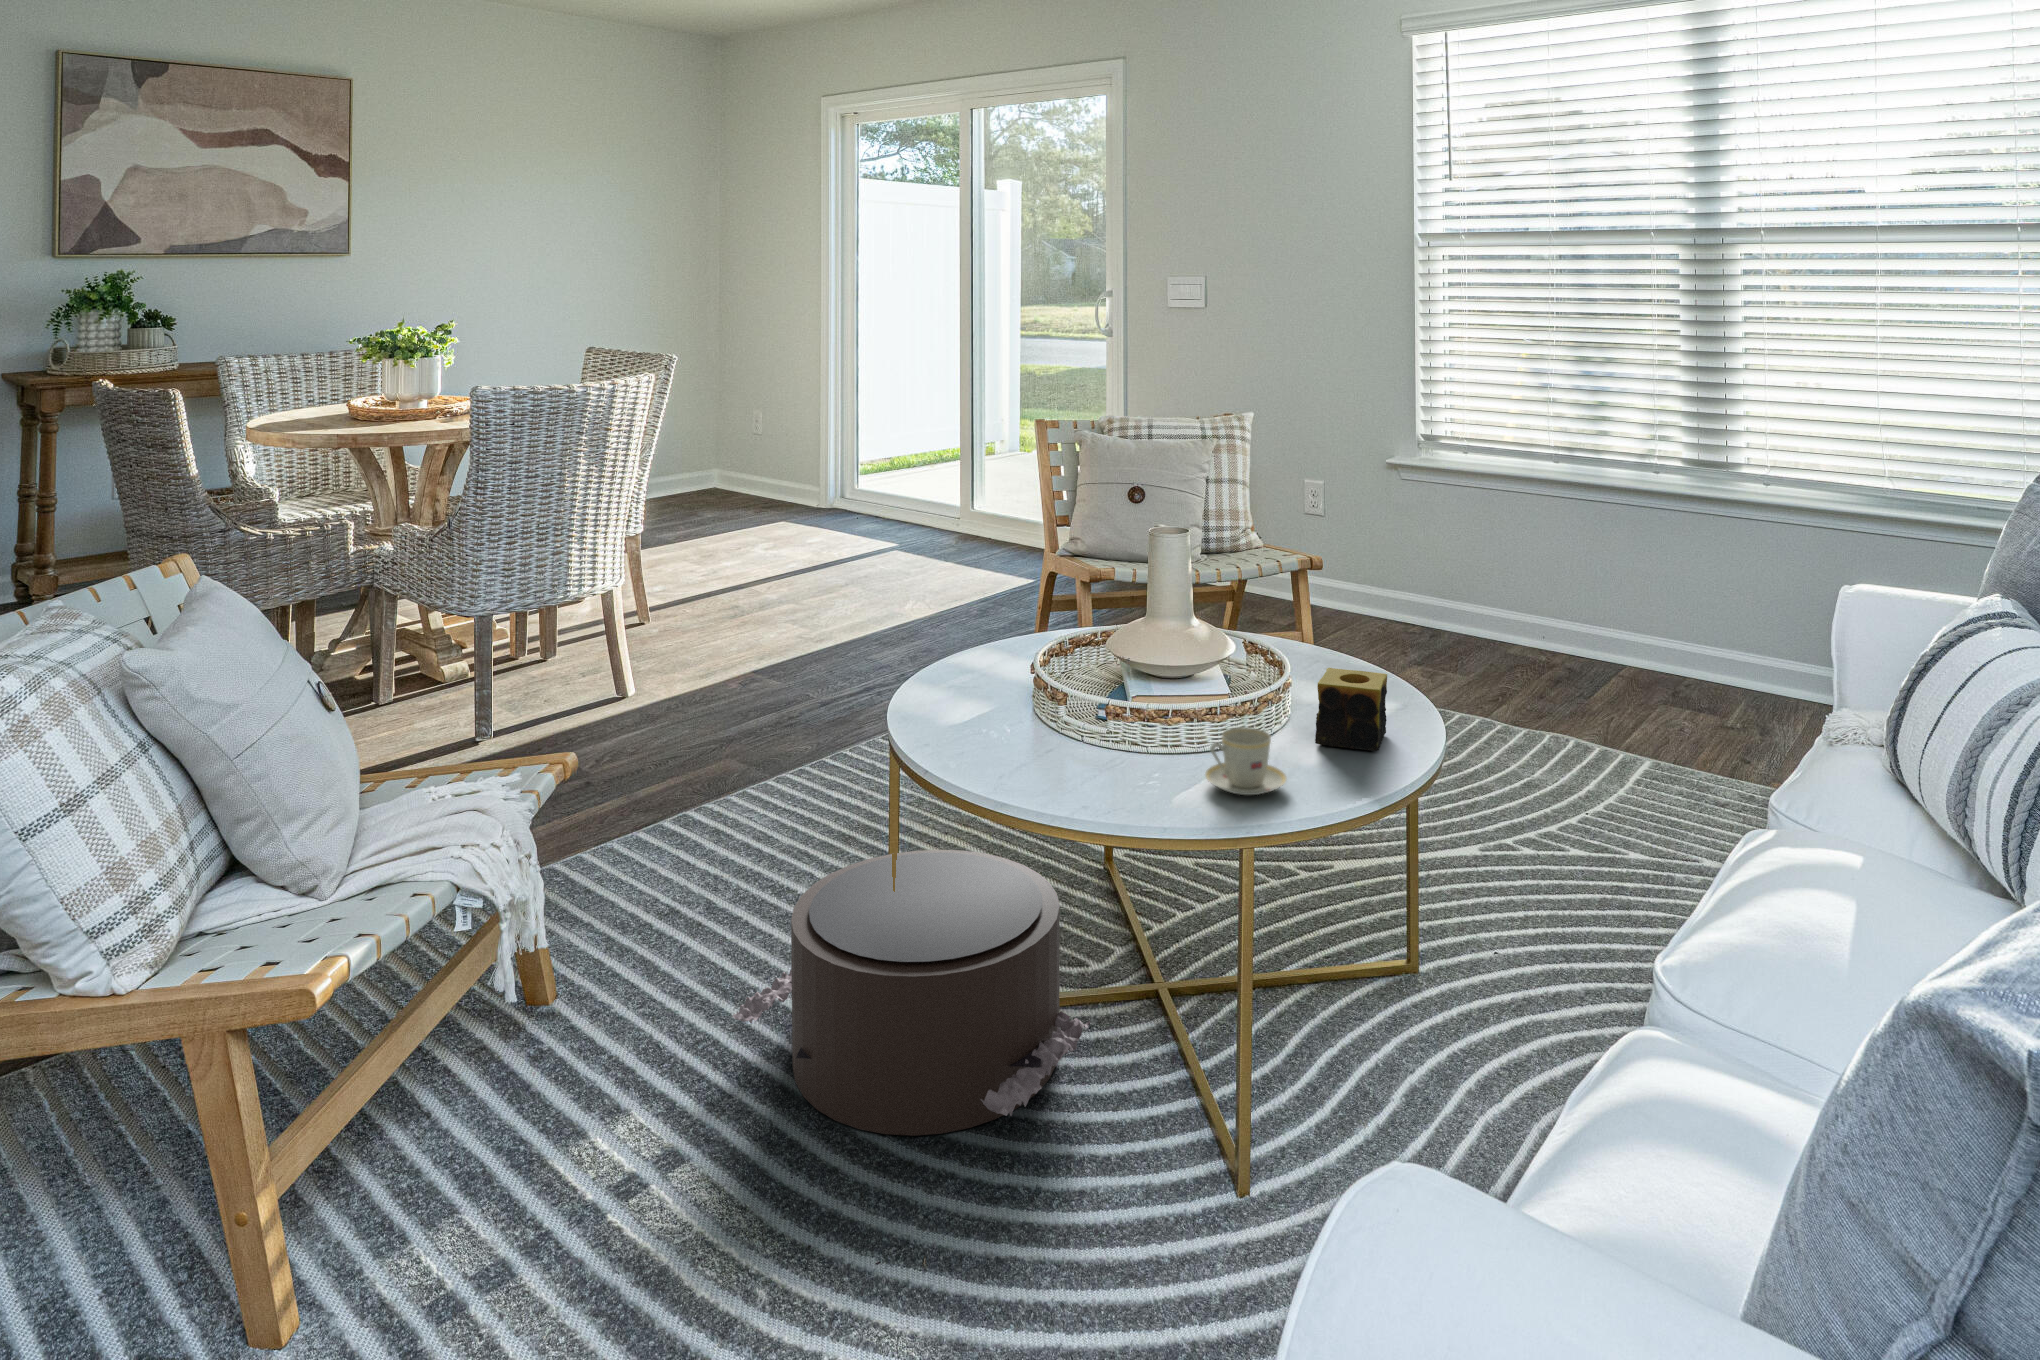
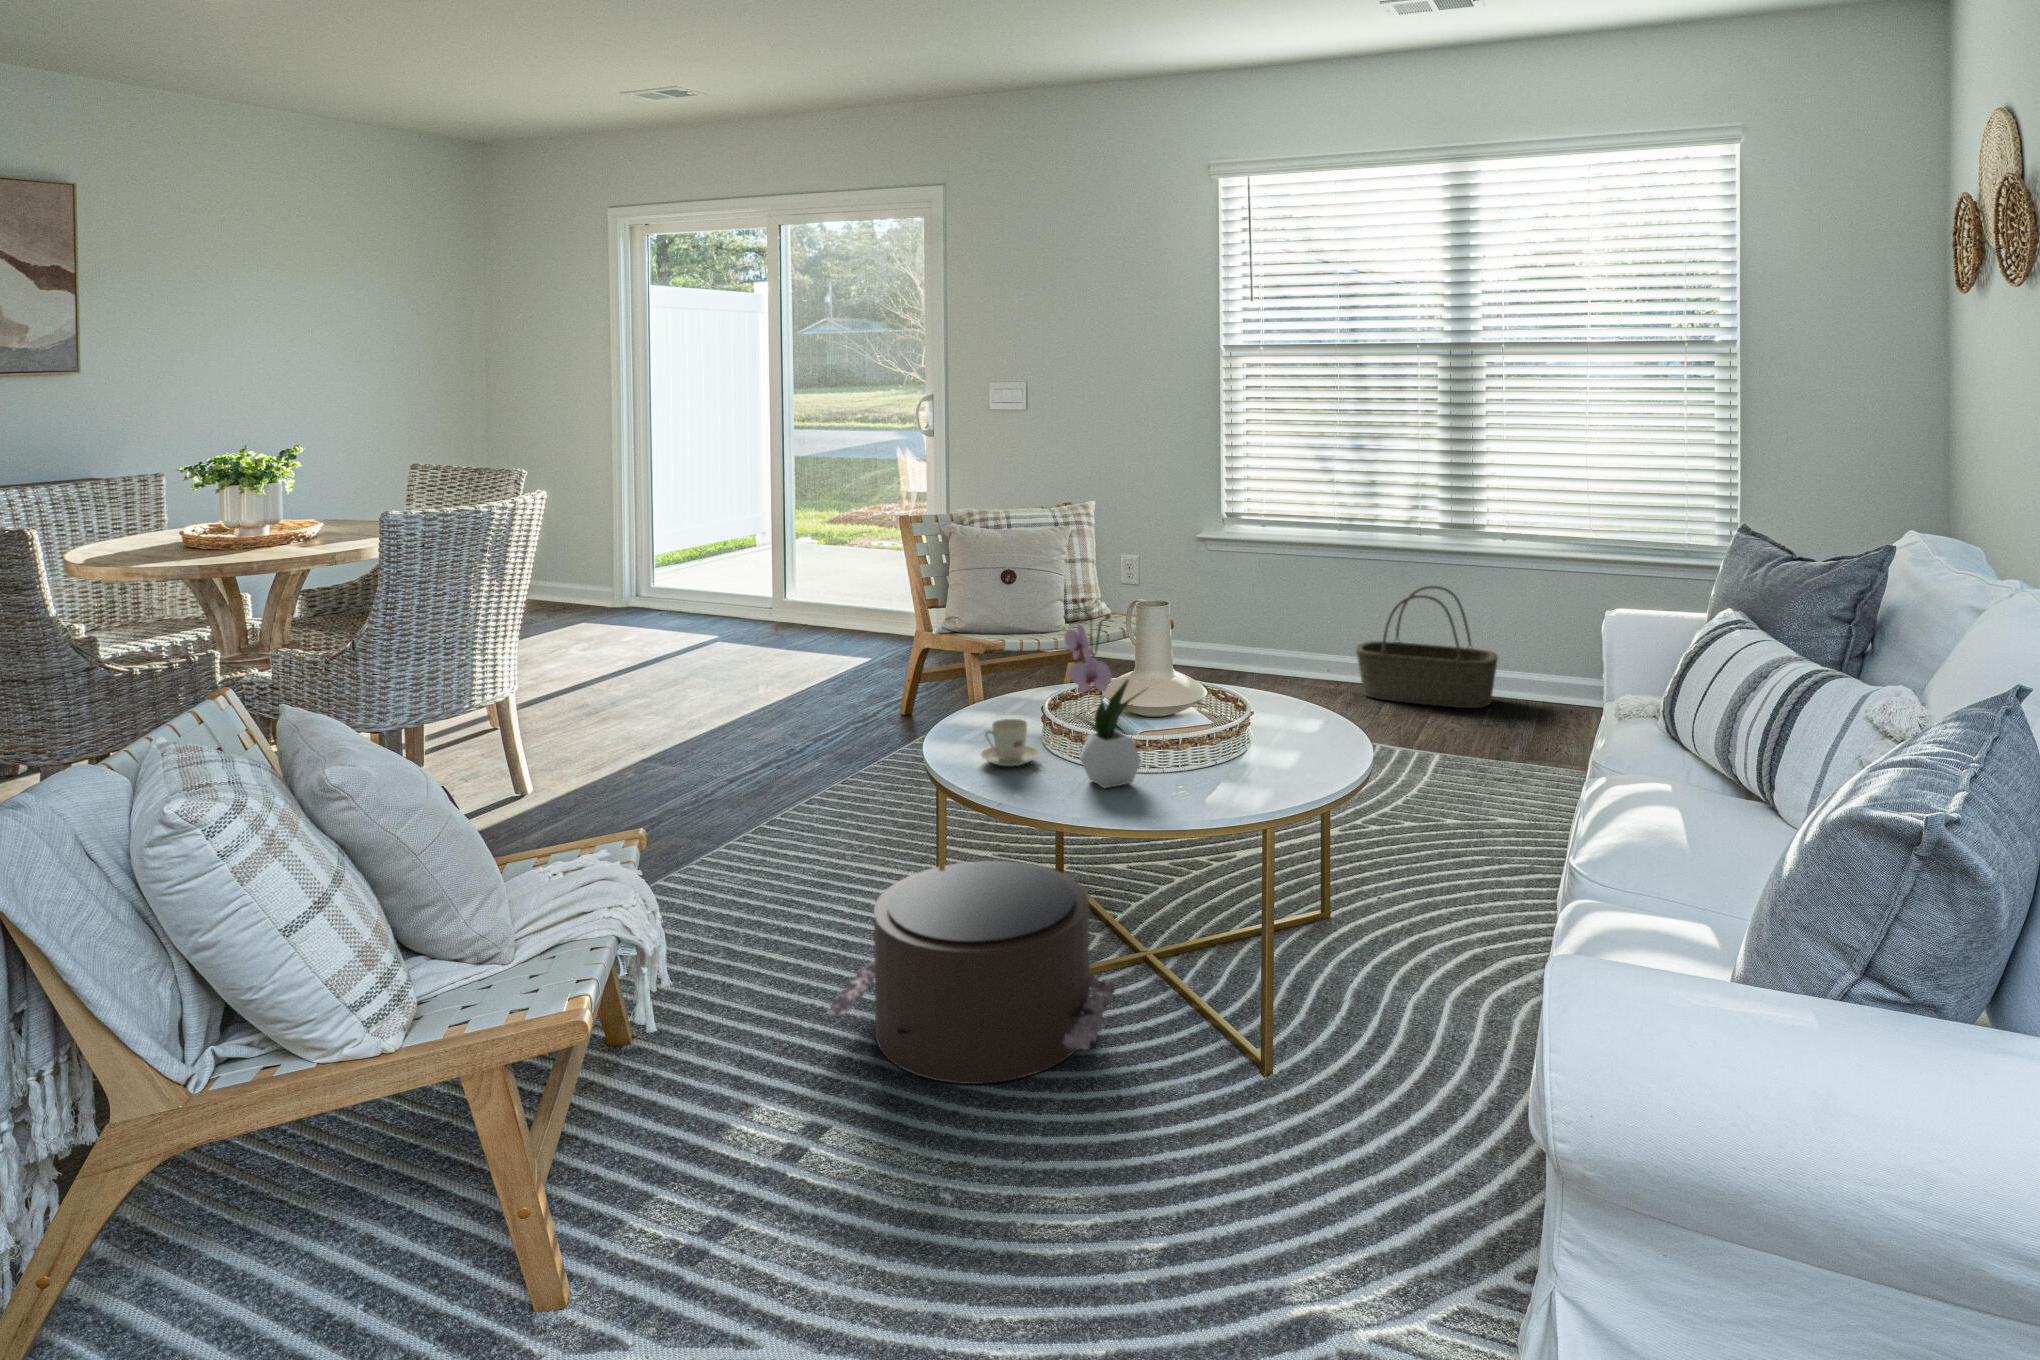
basket: none [1571,540,1758,699] -> present [1356,586,1498,708]
flower arrangement: none [1028,541,1132,787] -> present [1064,598,1142,788]
candle: present [1315,668,1387,751] -> none [1263,686,1313,746]
teacup: present [1205,727,1287,795] -> present [981,719,1039,766]

